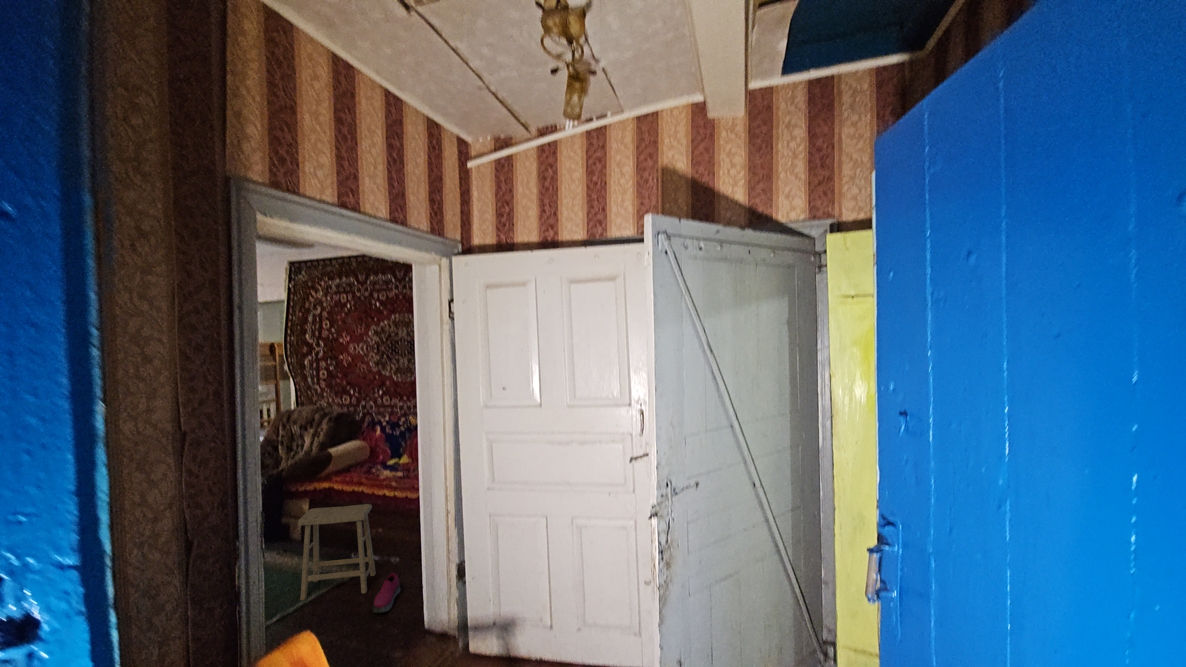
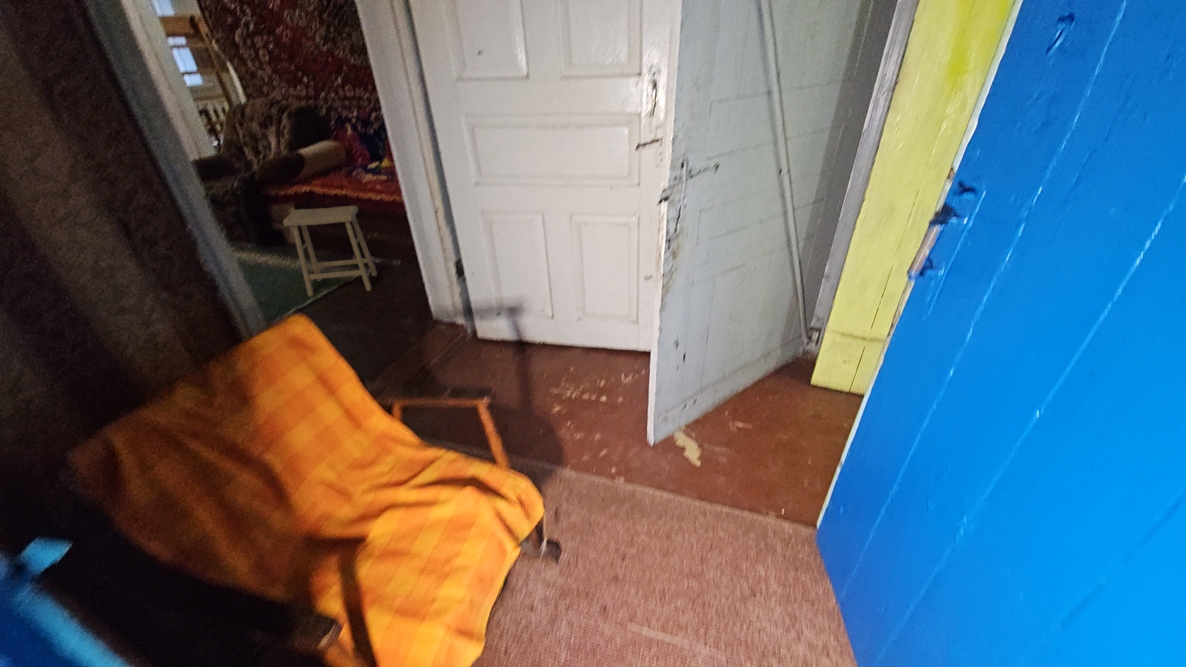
shoe: present [373,573,401,613] -> none [380,272,405,306]

